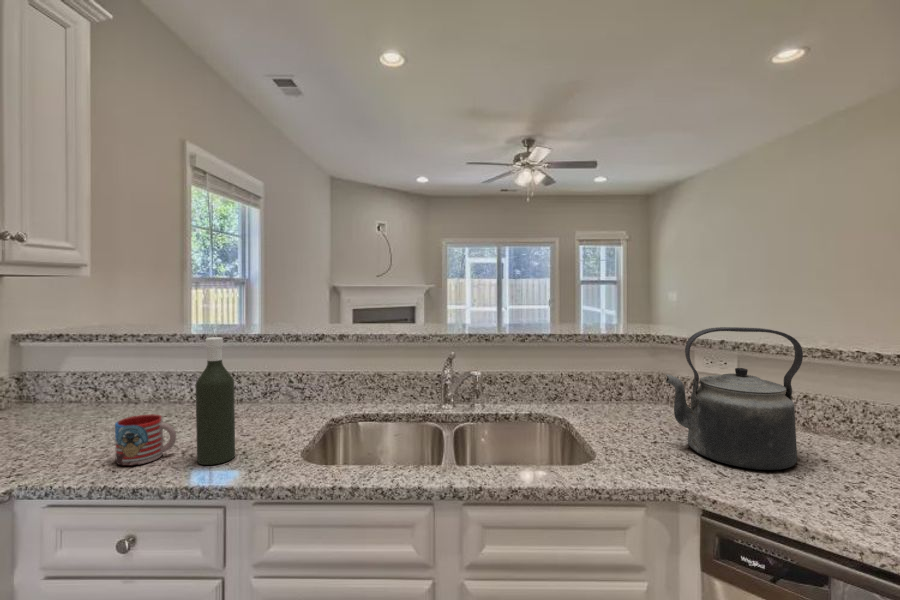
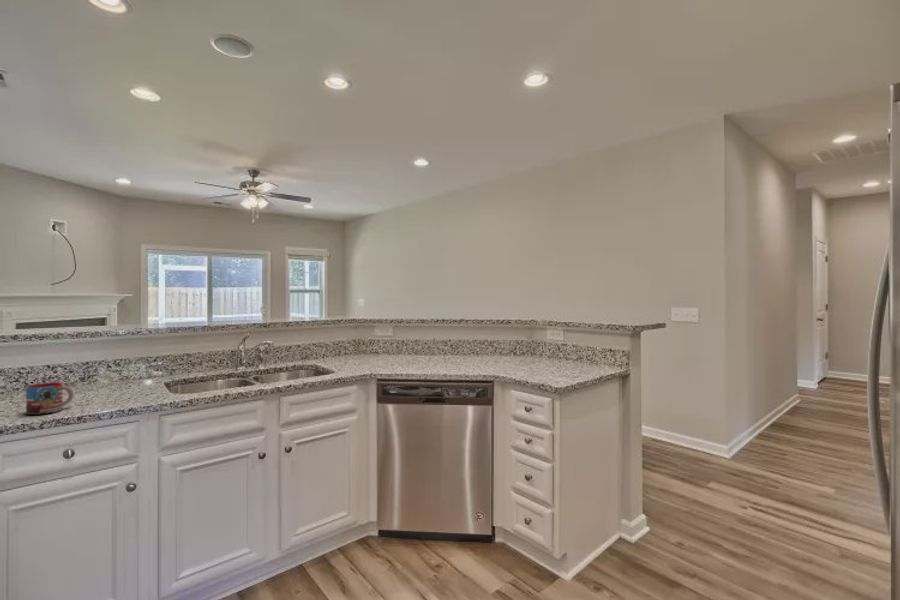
kettle: present [666,327,803,470] -> none [368,312,420,370]
bottle: present [196,337,235,465] -> none [97,326,124,406]

